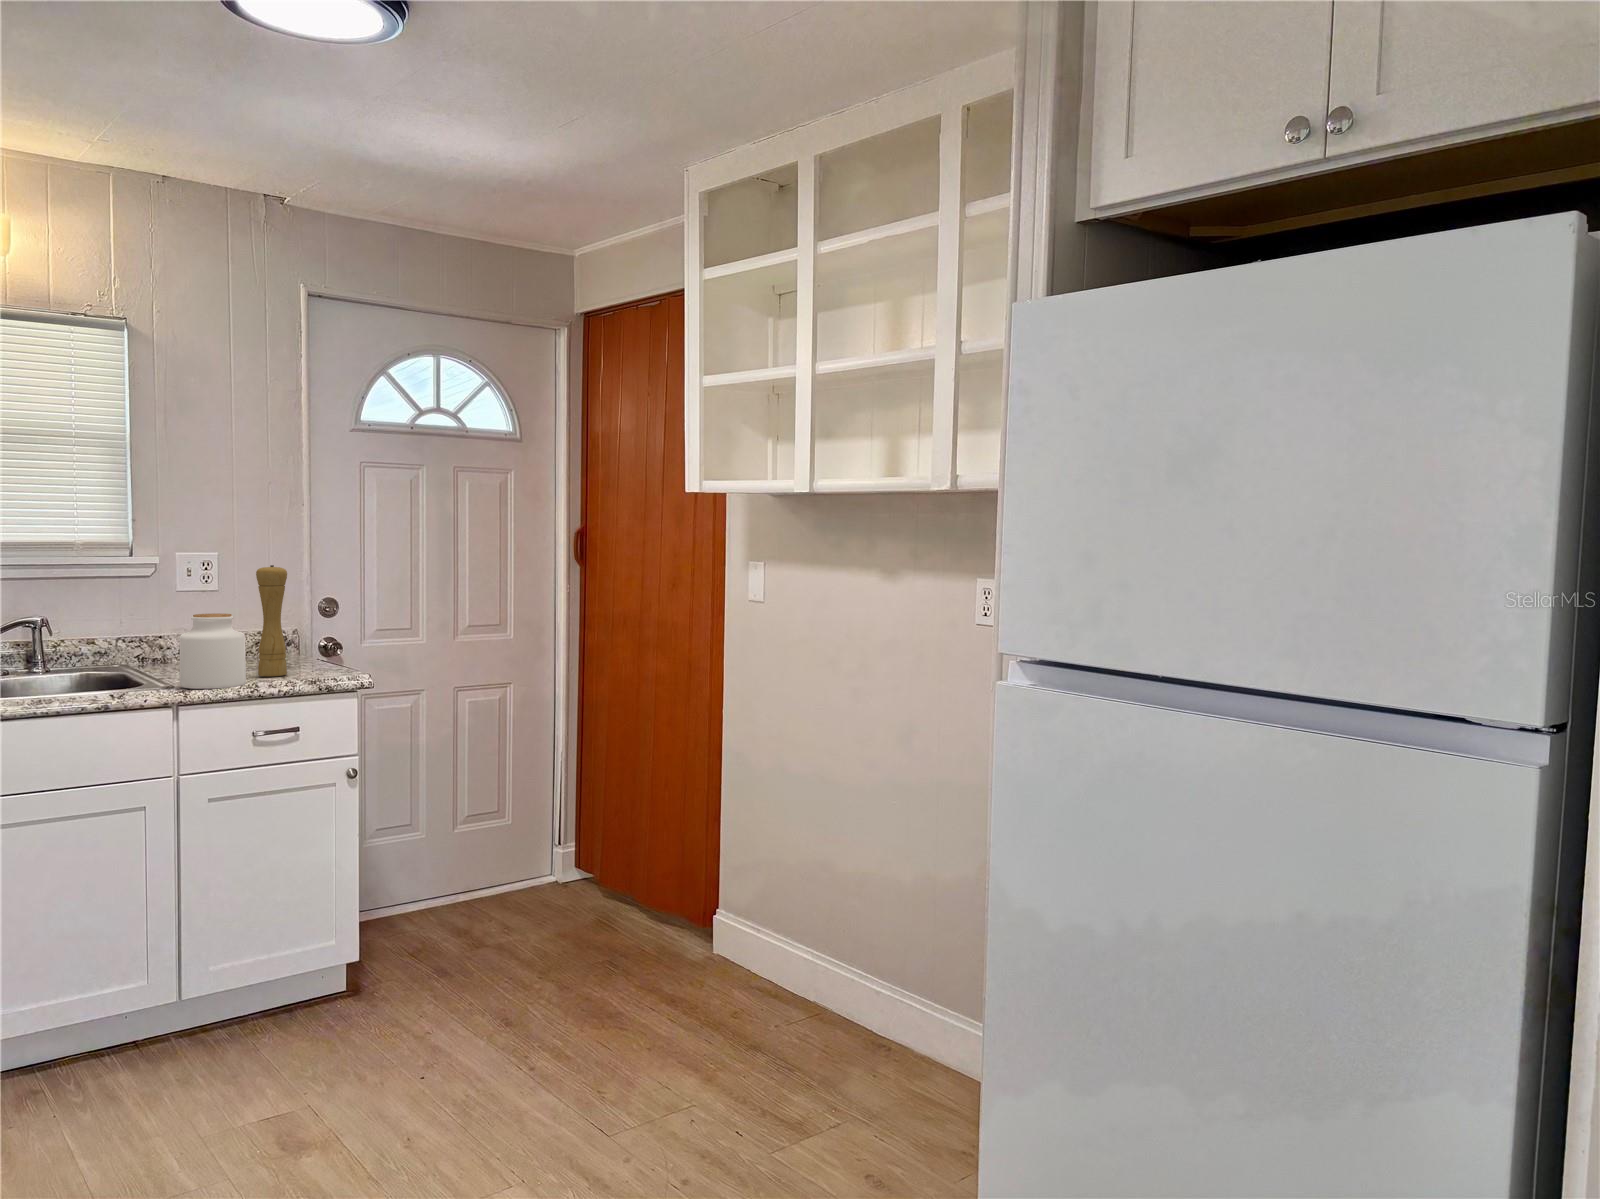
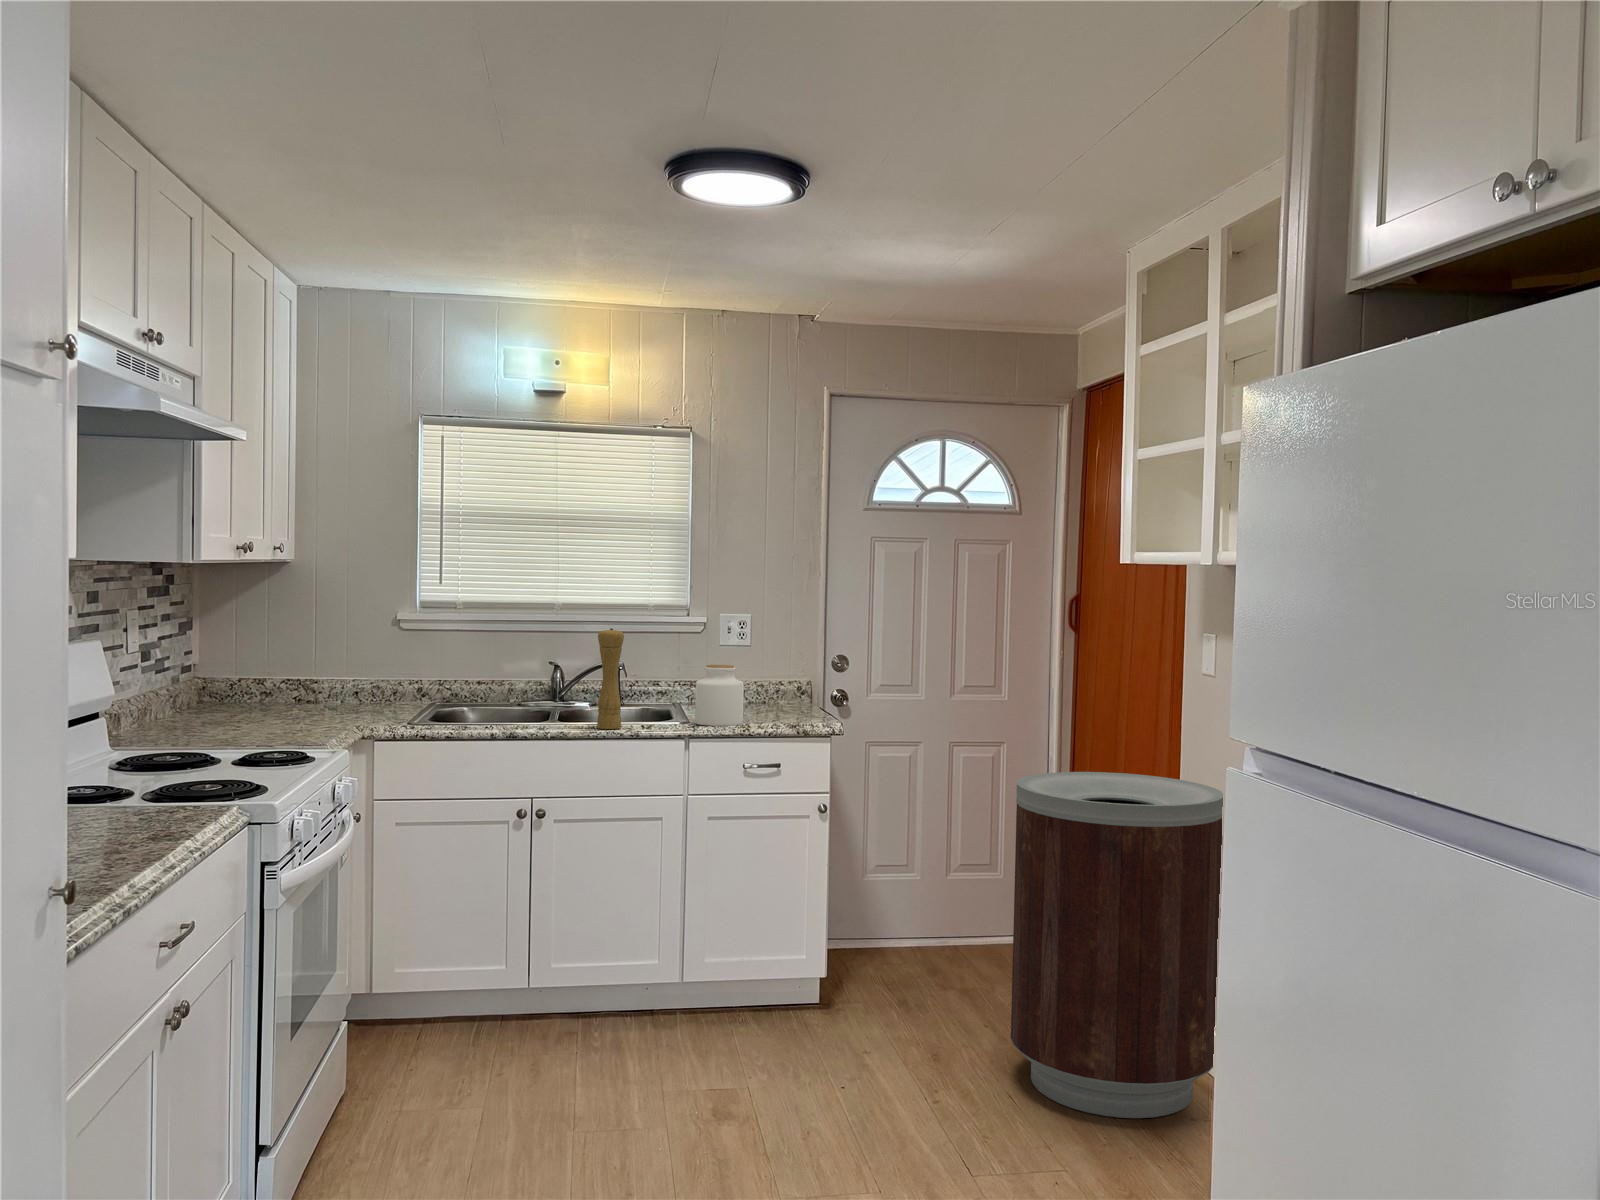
pepper mill: present [256,565,287,677] -> present [597,628,624,729]
trash can: none [594,703,798,1046] -> present [1010,772,1223,1118]

